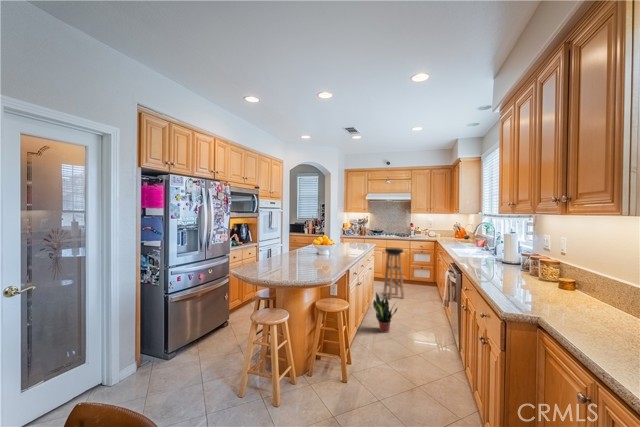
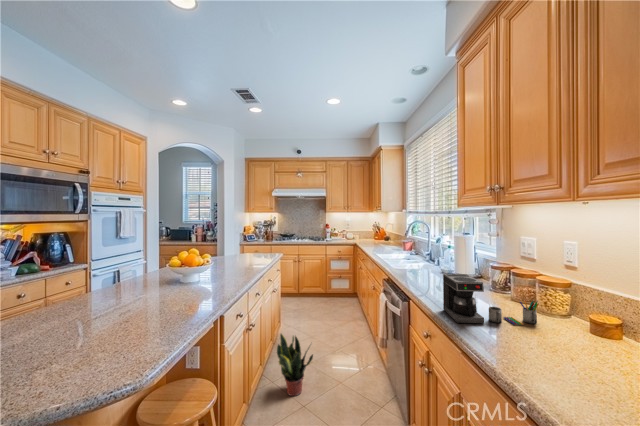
bar stool: present [384,248,404,299] -> none [295,256,321,325]
coffee maker: none [476,253,531,282] -> present [443,274,539,325]

